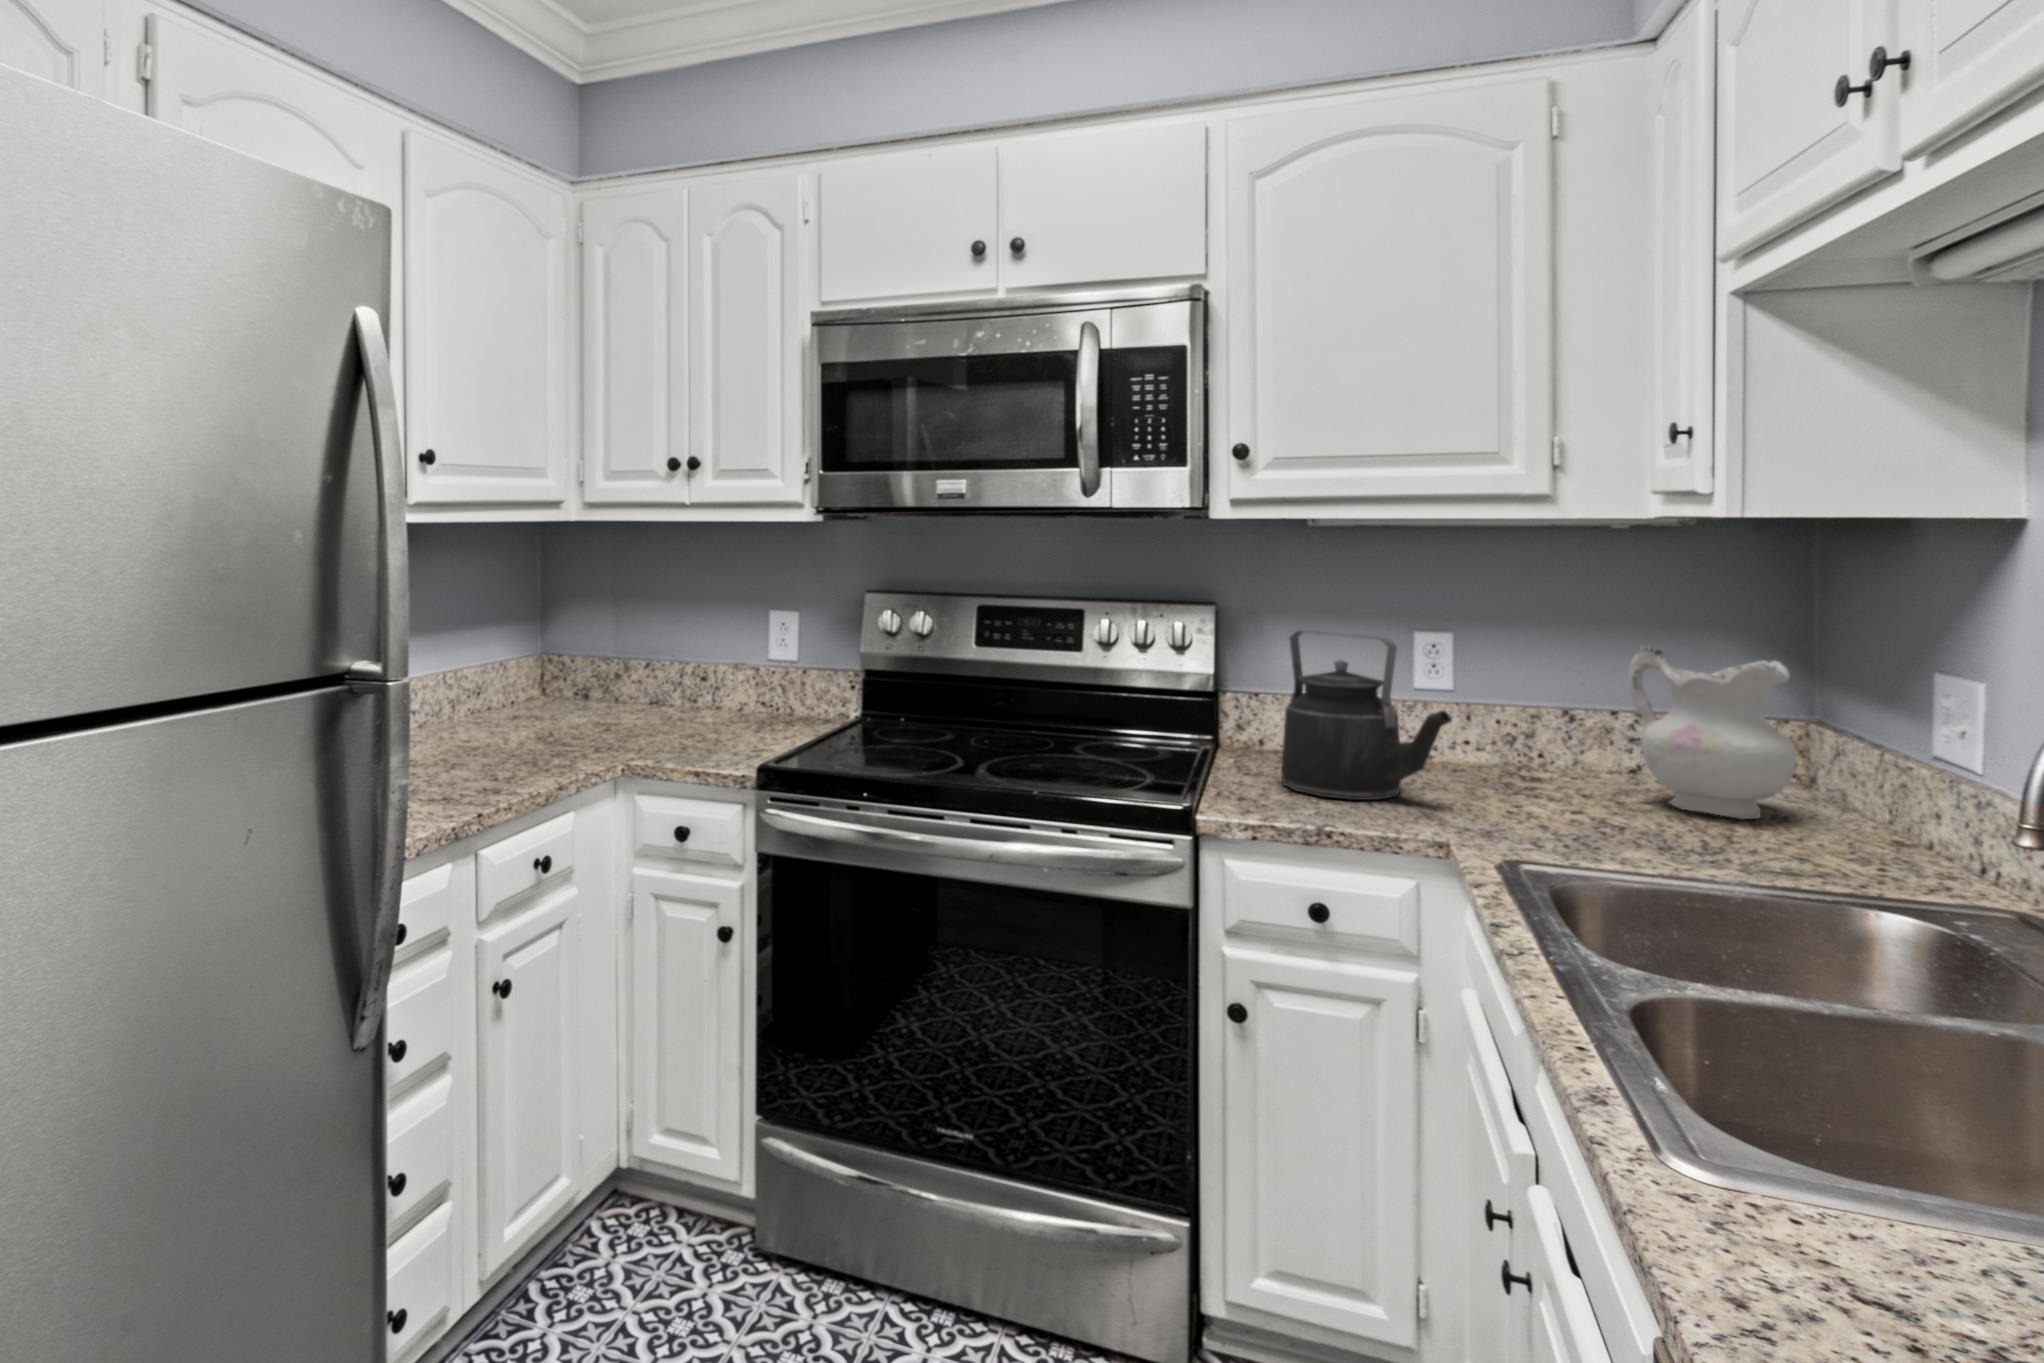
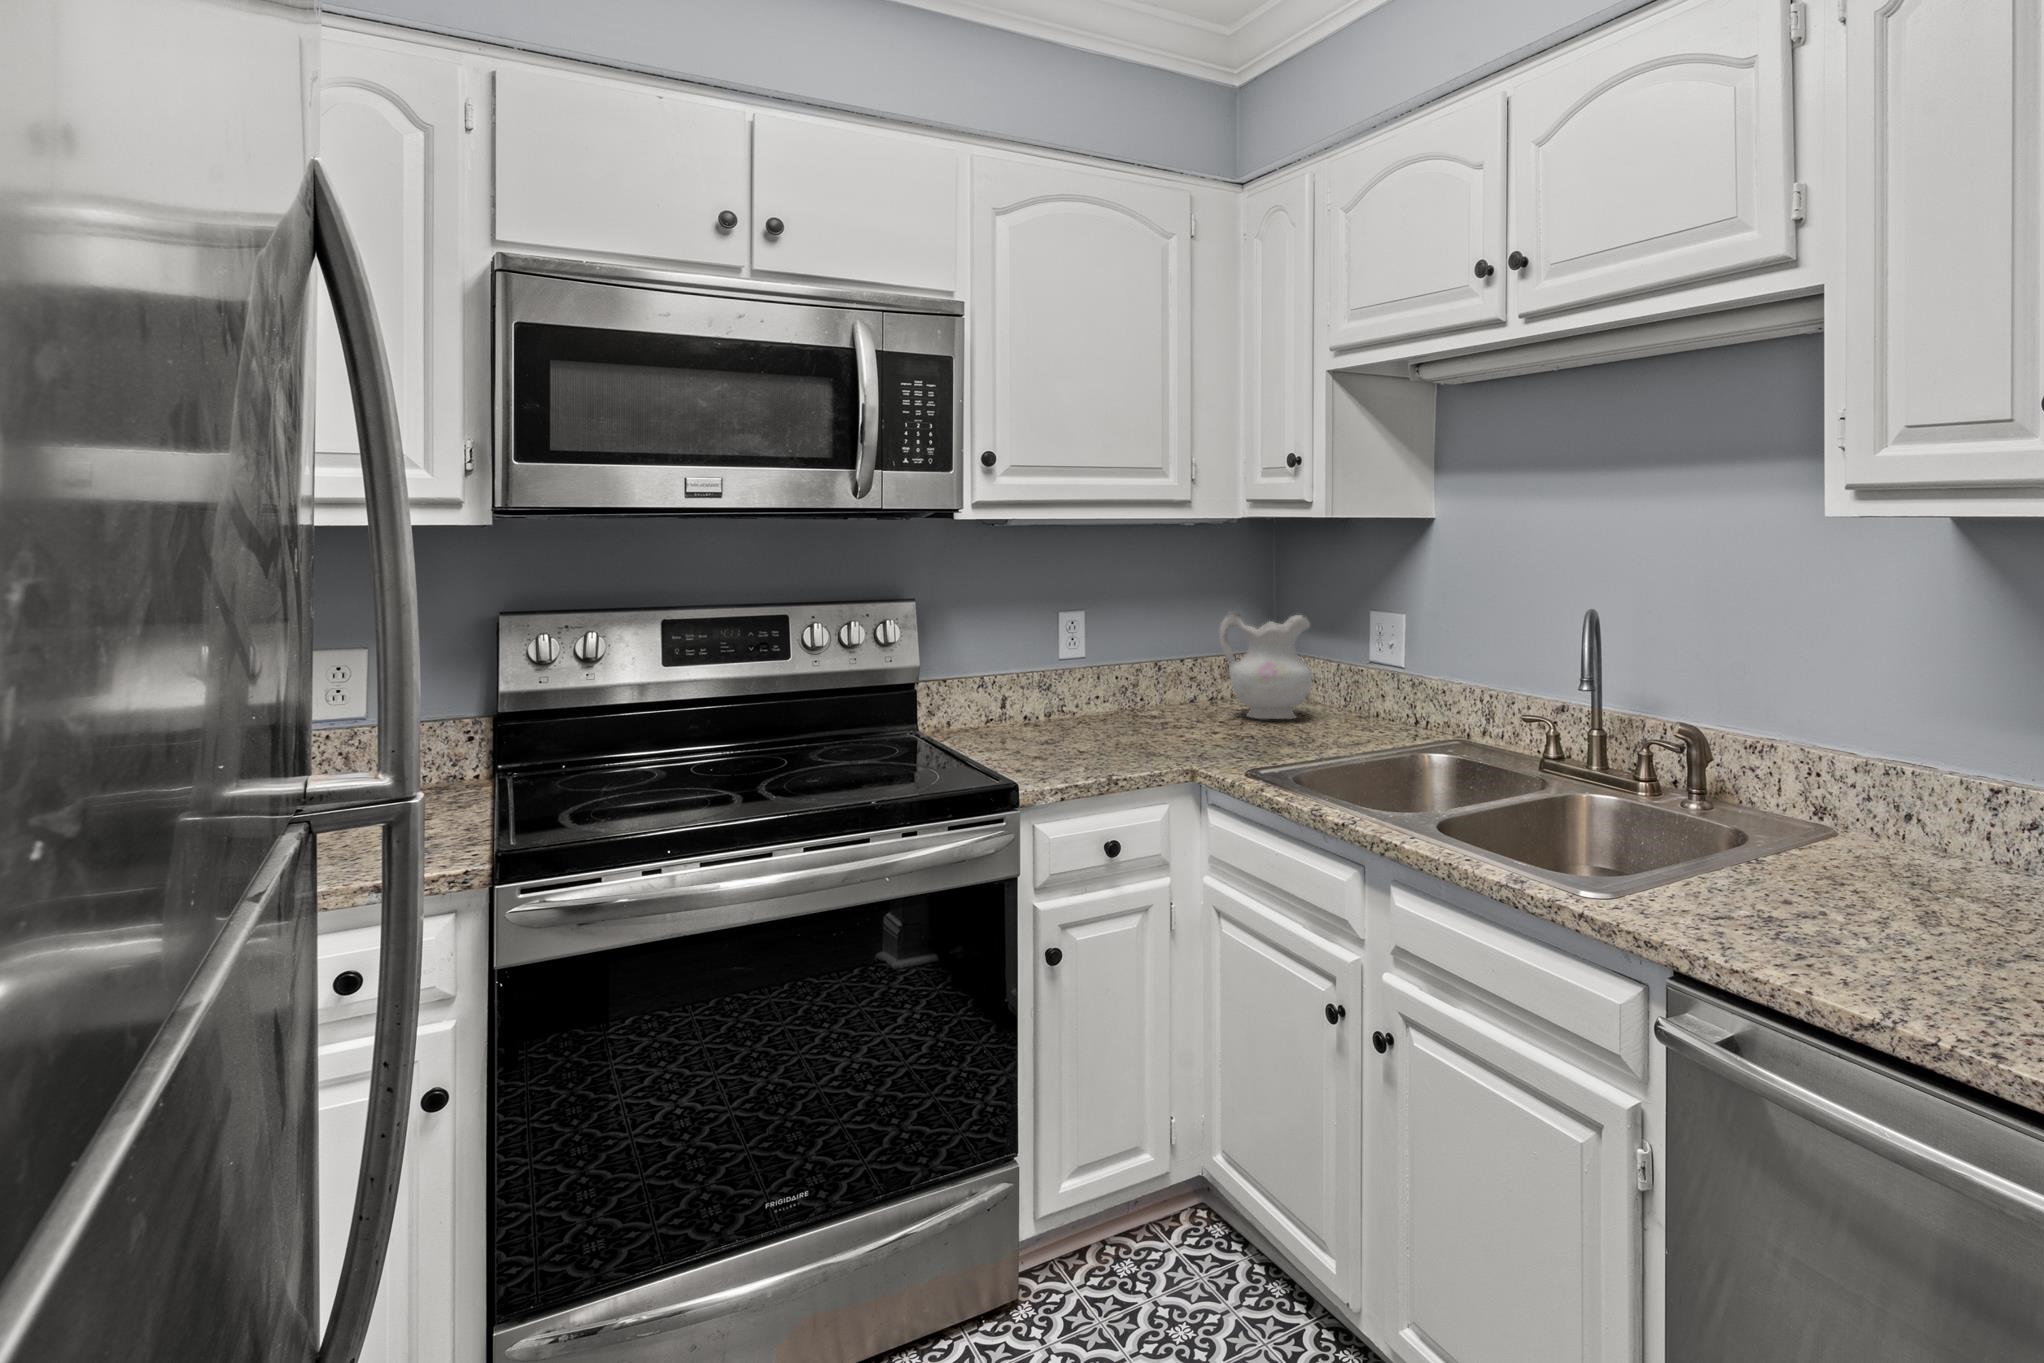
kettle: present [1281,630,1452,800] -> none [1024,616,1164,754]

